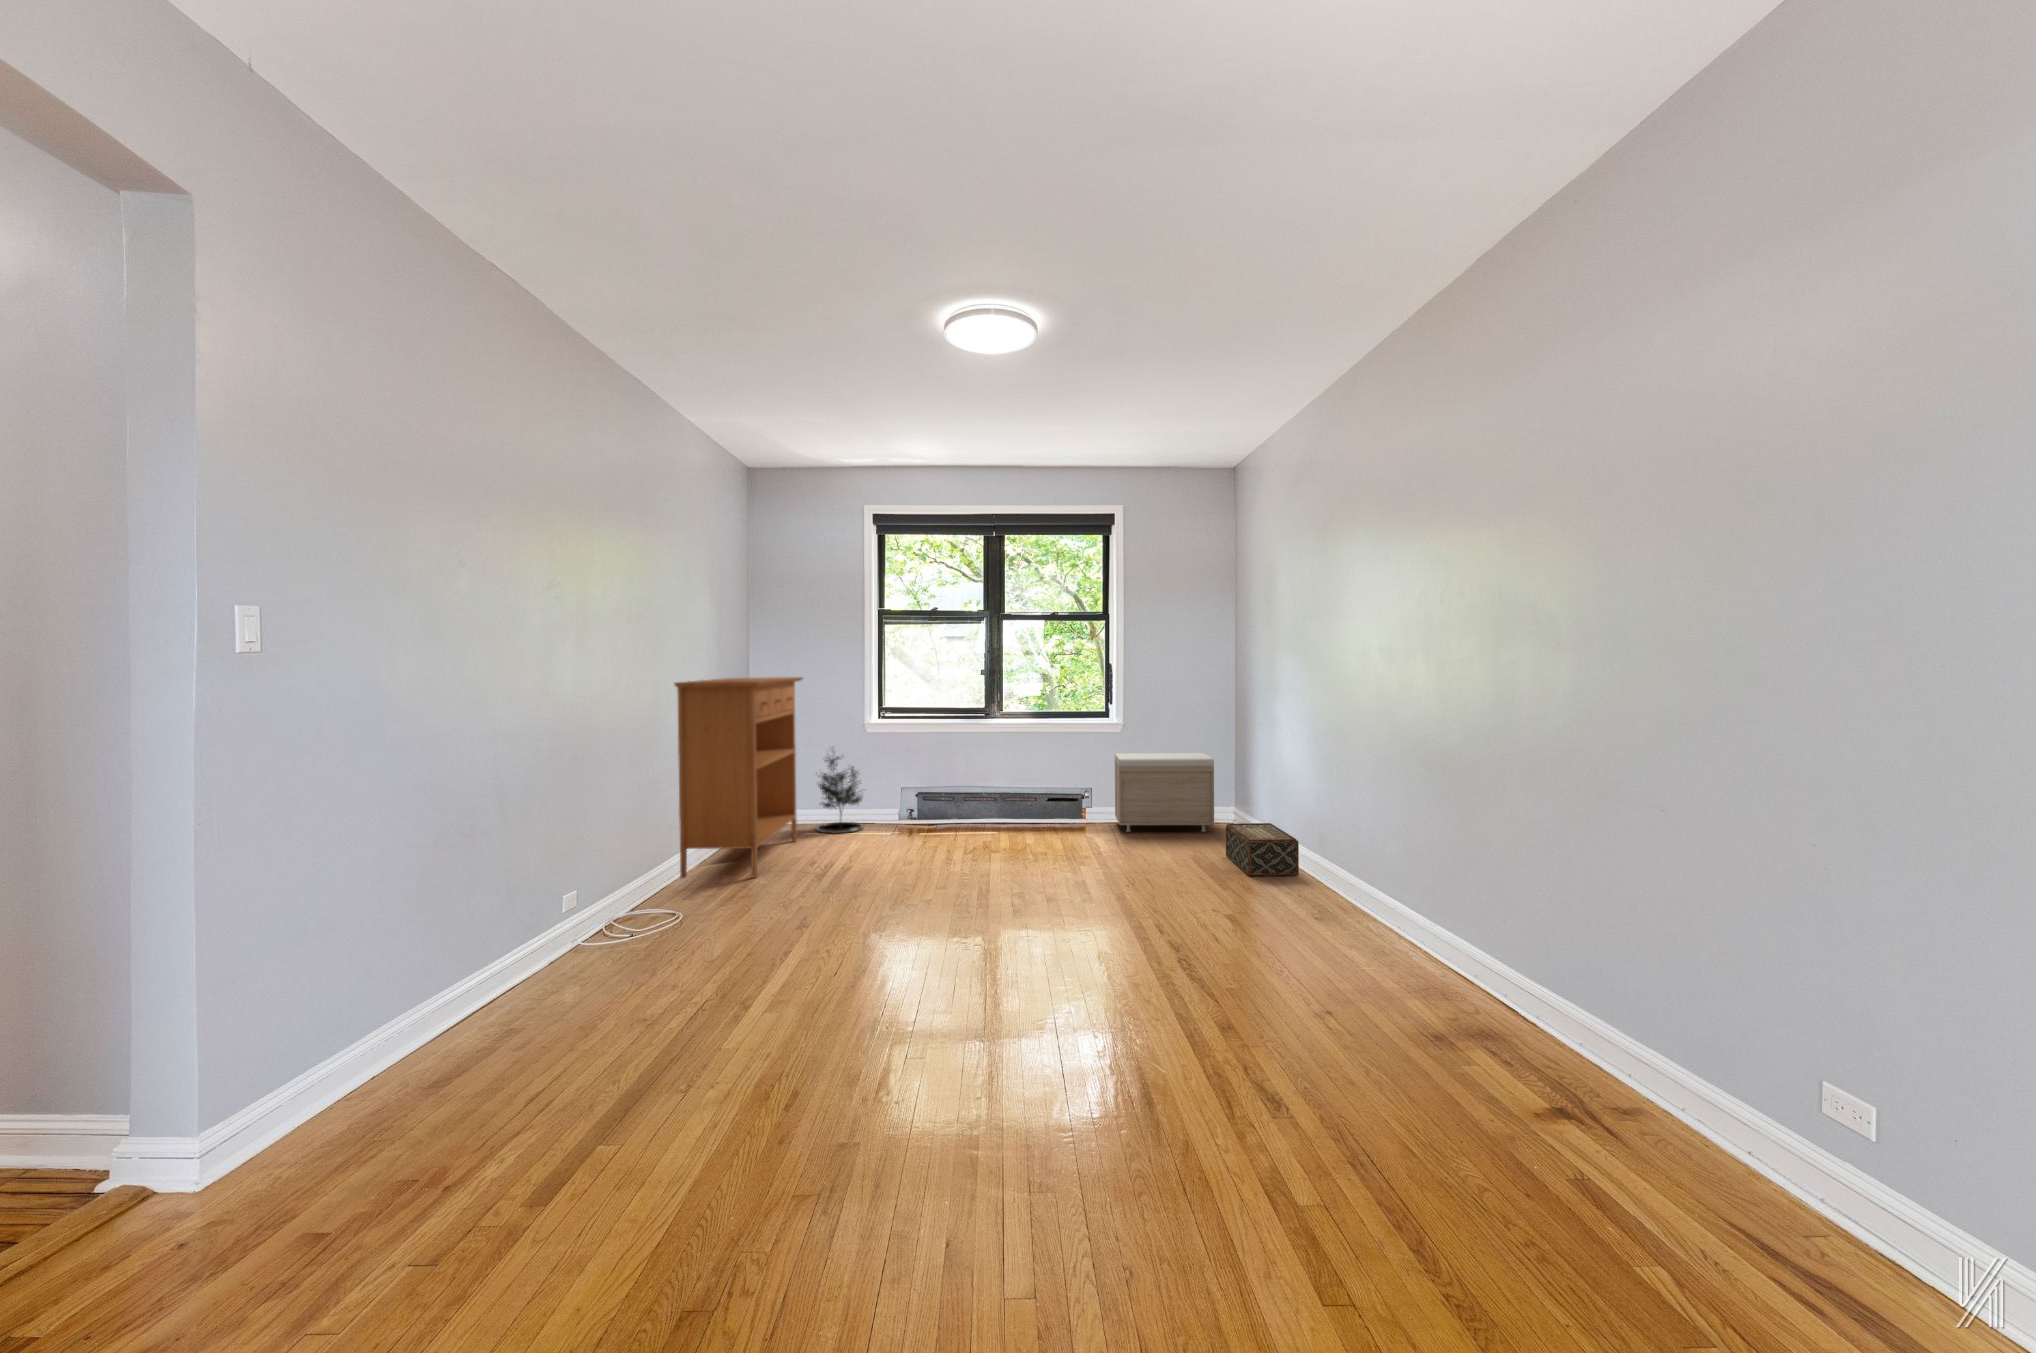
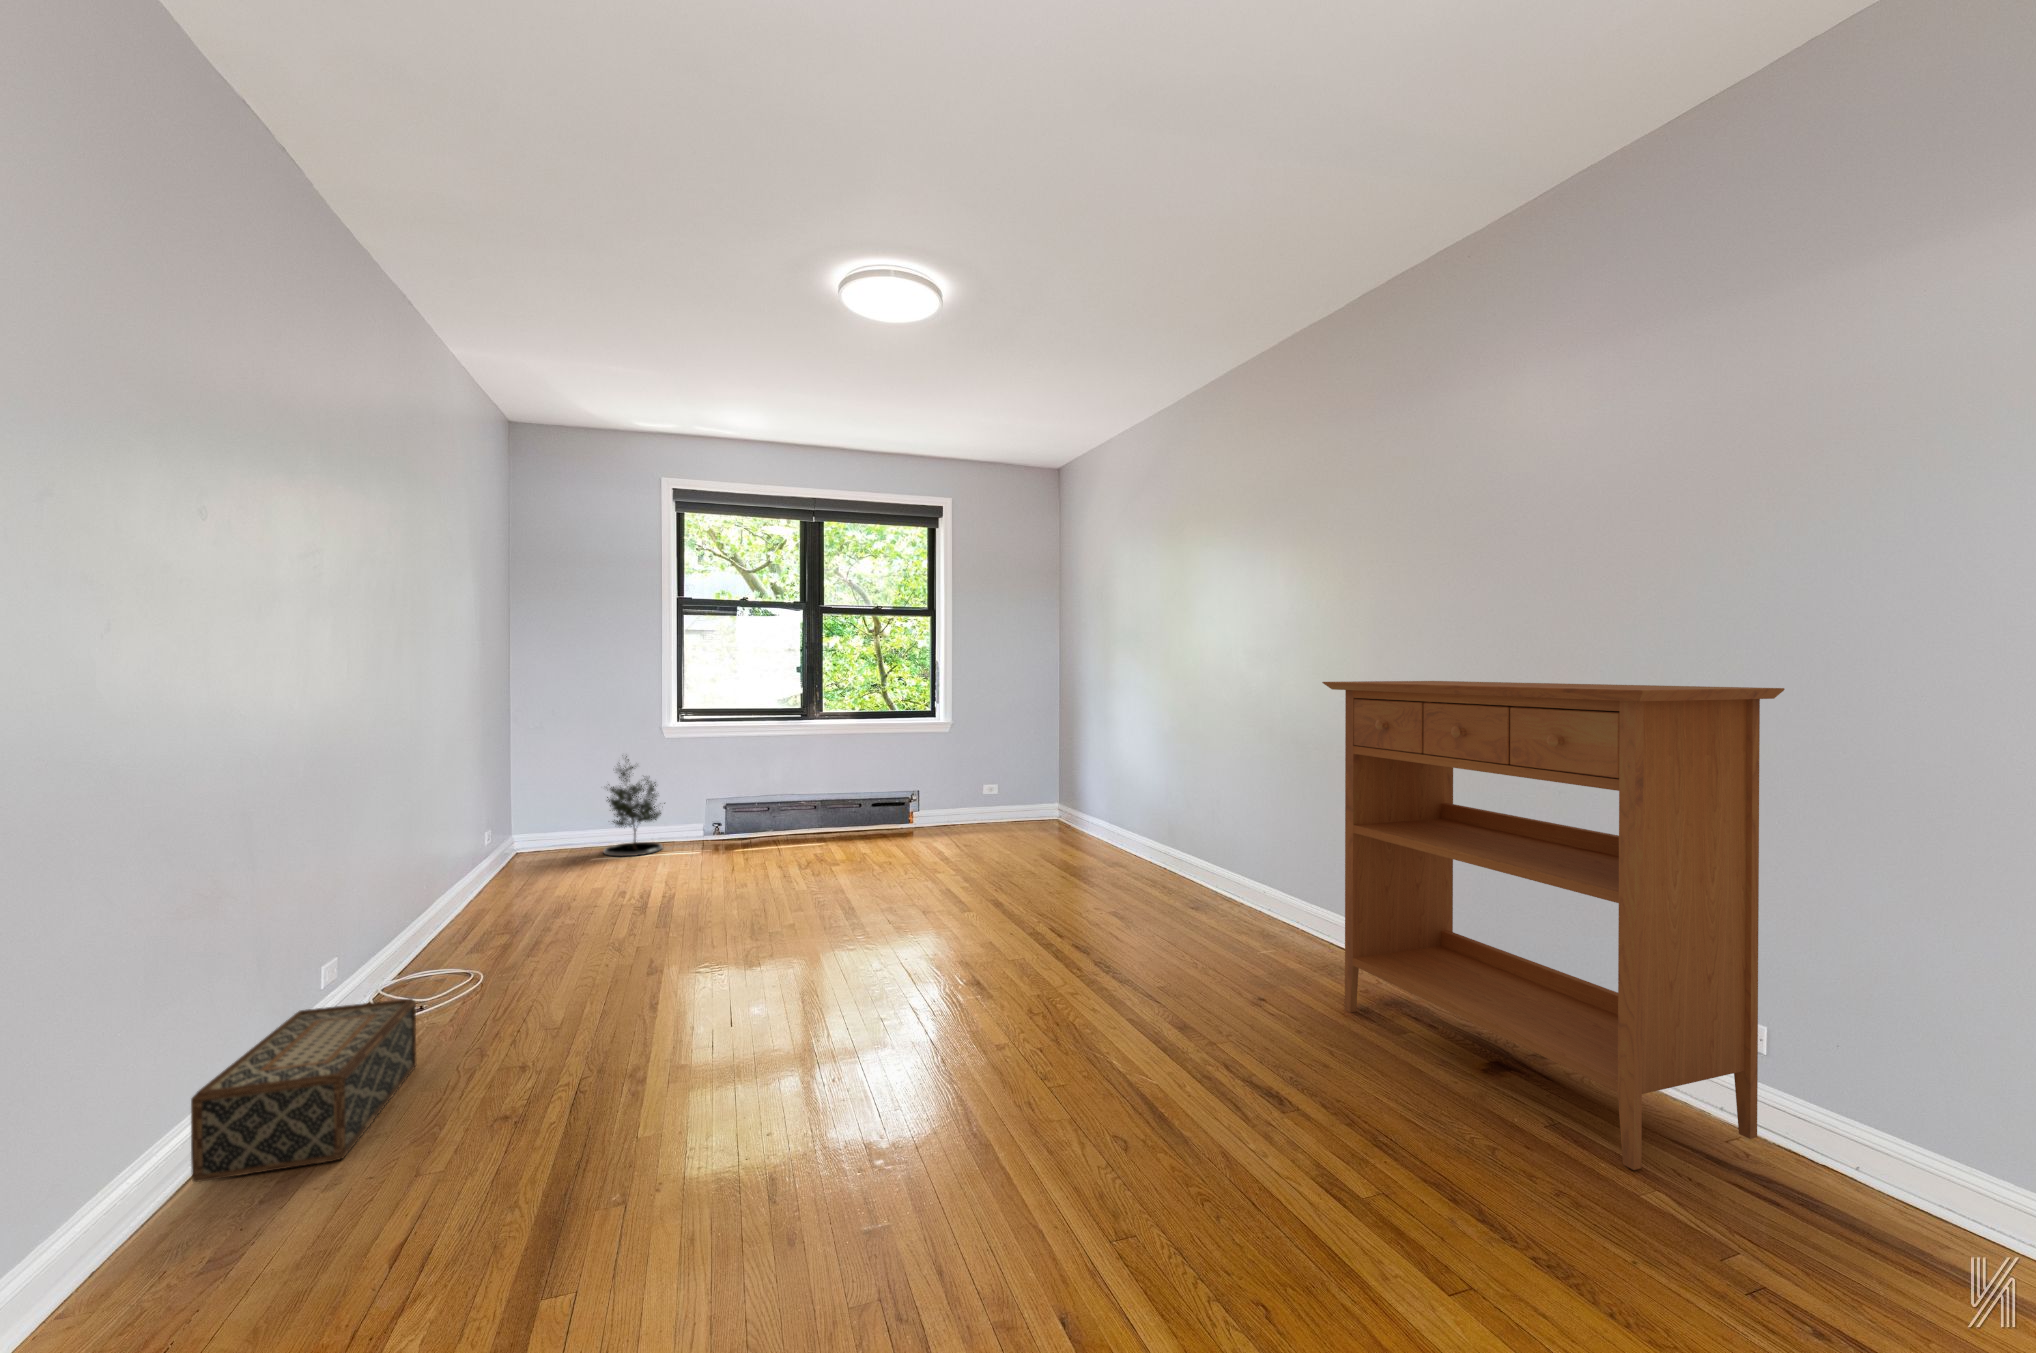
console table: present [674,677,803,878] -> present [1322,681,1785,1170]
storage bench: present [1115,753,1214,832] -> none [942,751,1047,834]
woven basket: present [1226,823,1299,876] -> present [191,999,416,1182]

